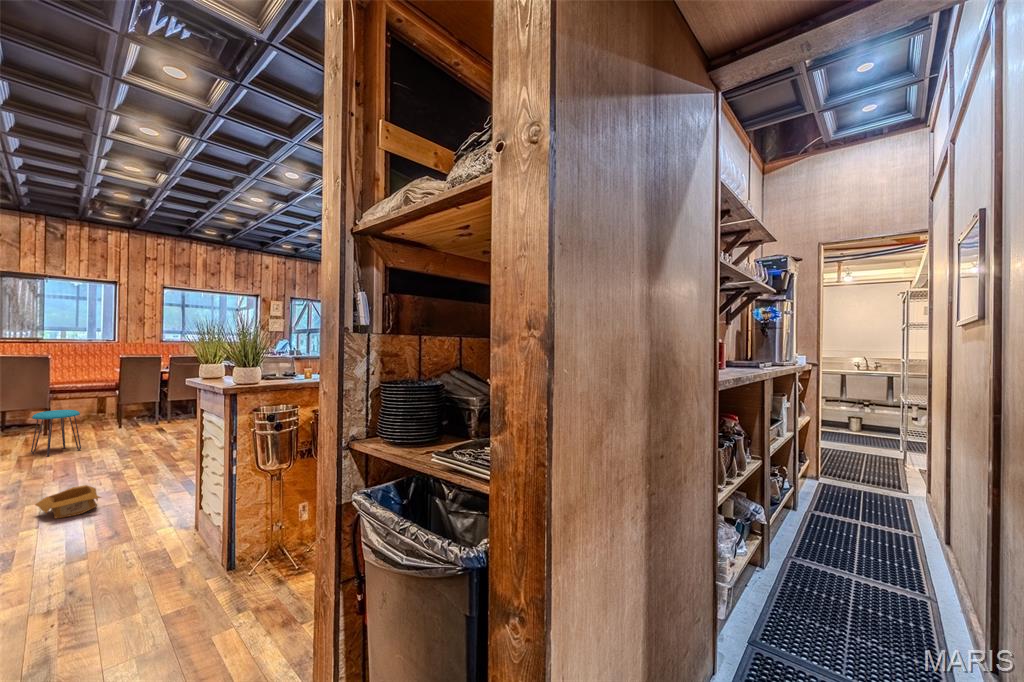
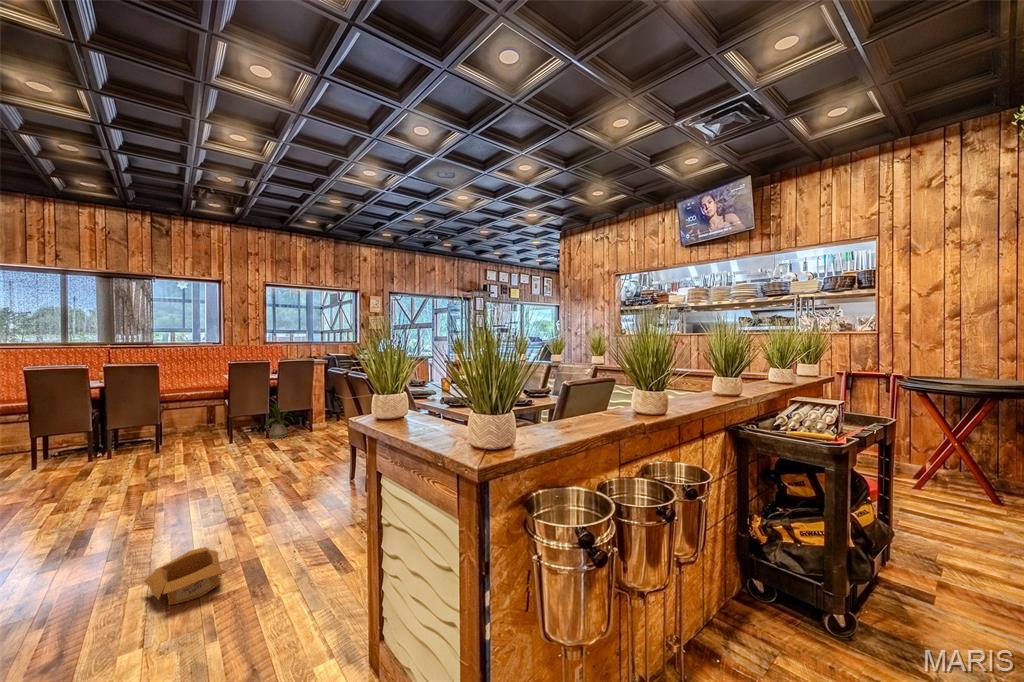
house plant: none [152,393,191,425] -> present [264,403,294,439]
stool: present [31,410,81,456] -> none [142,428,194,485]

